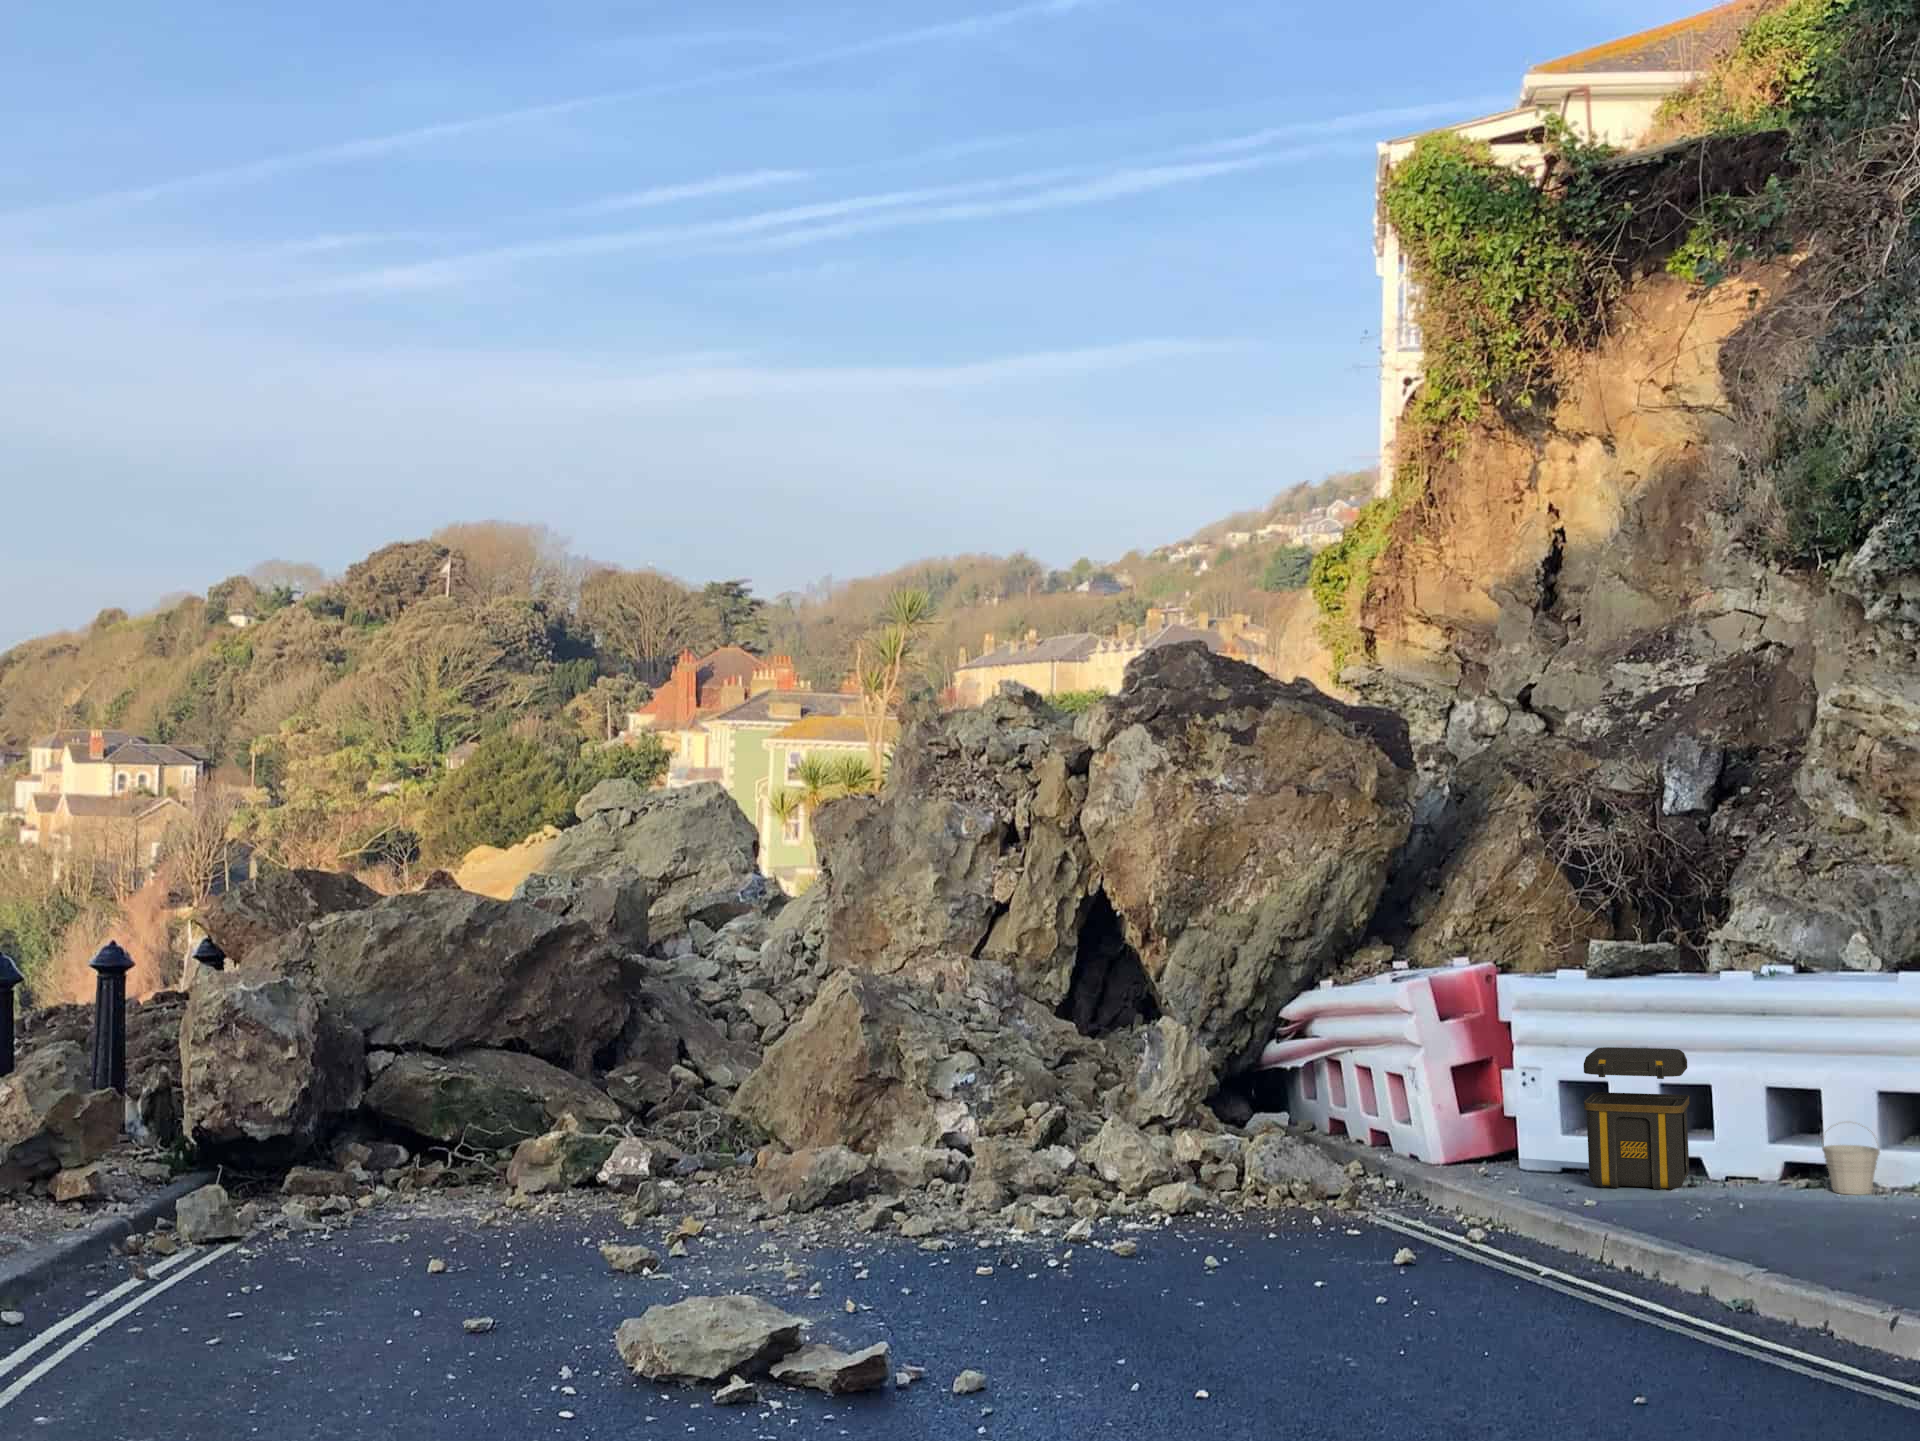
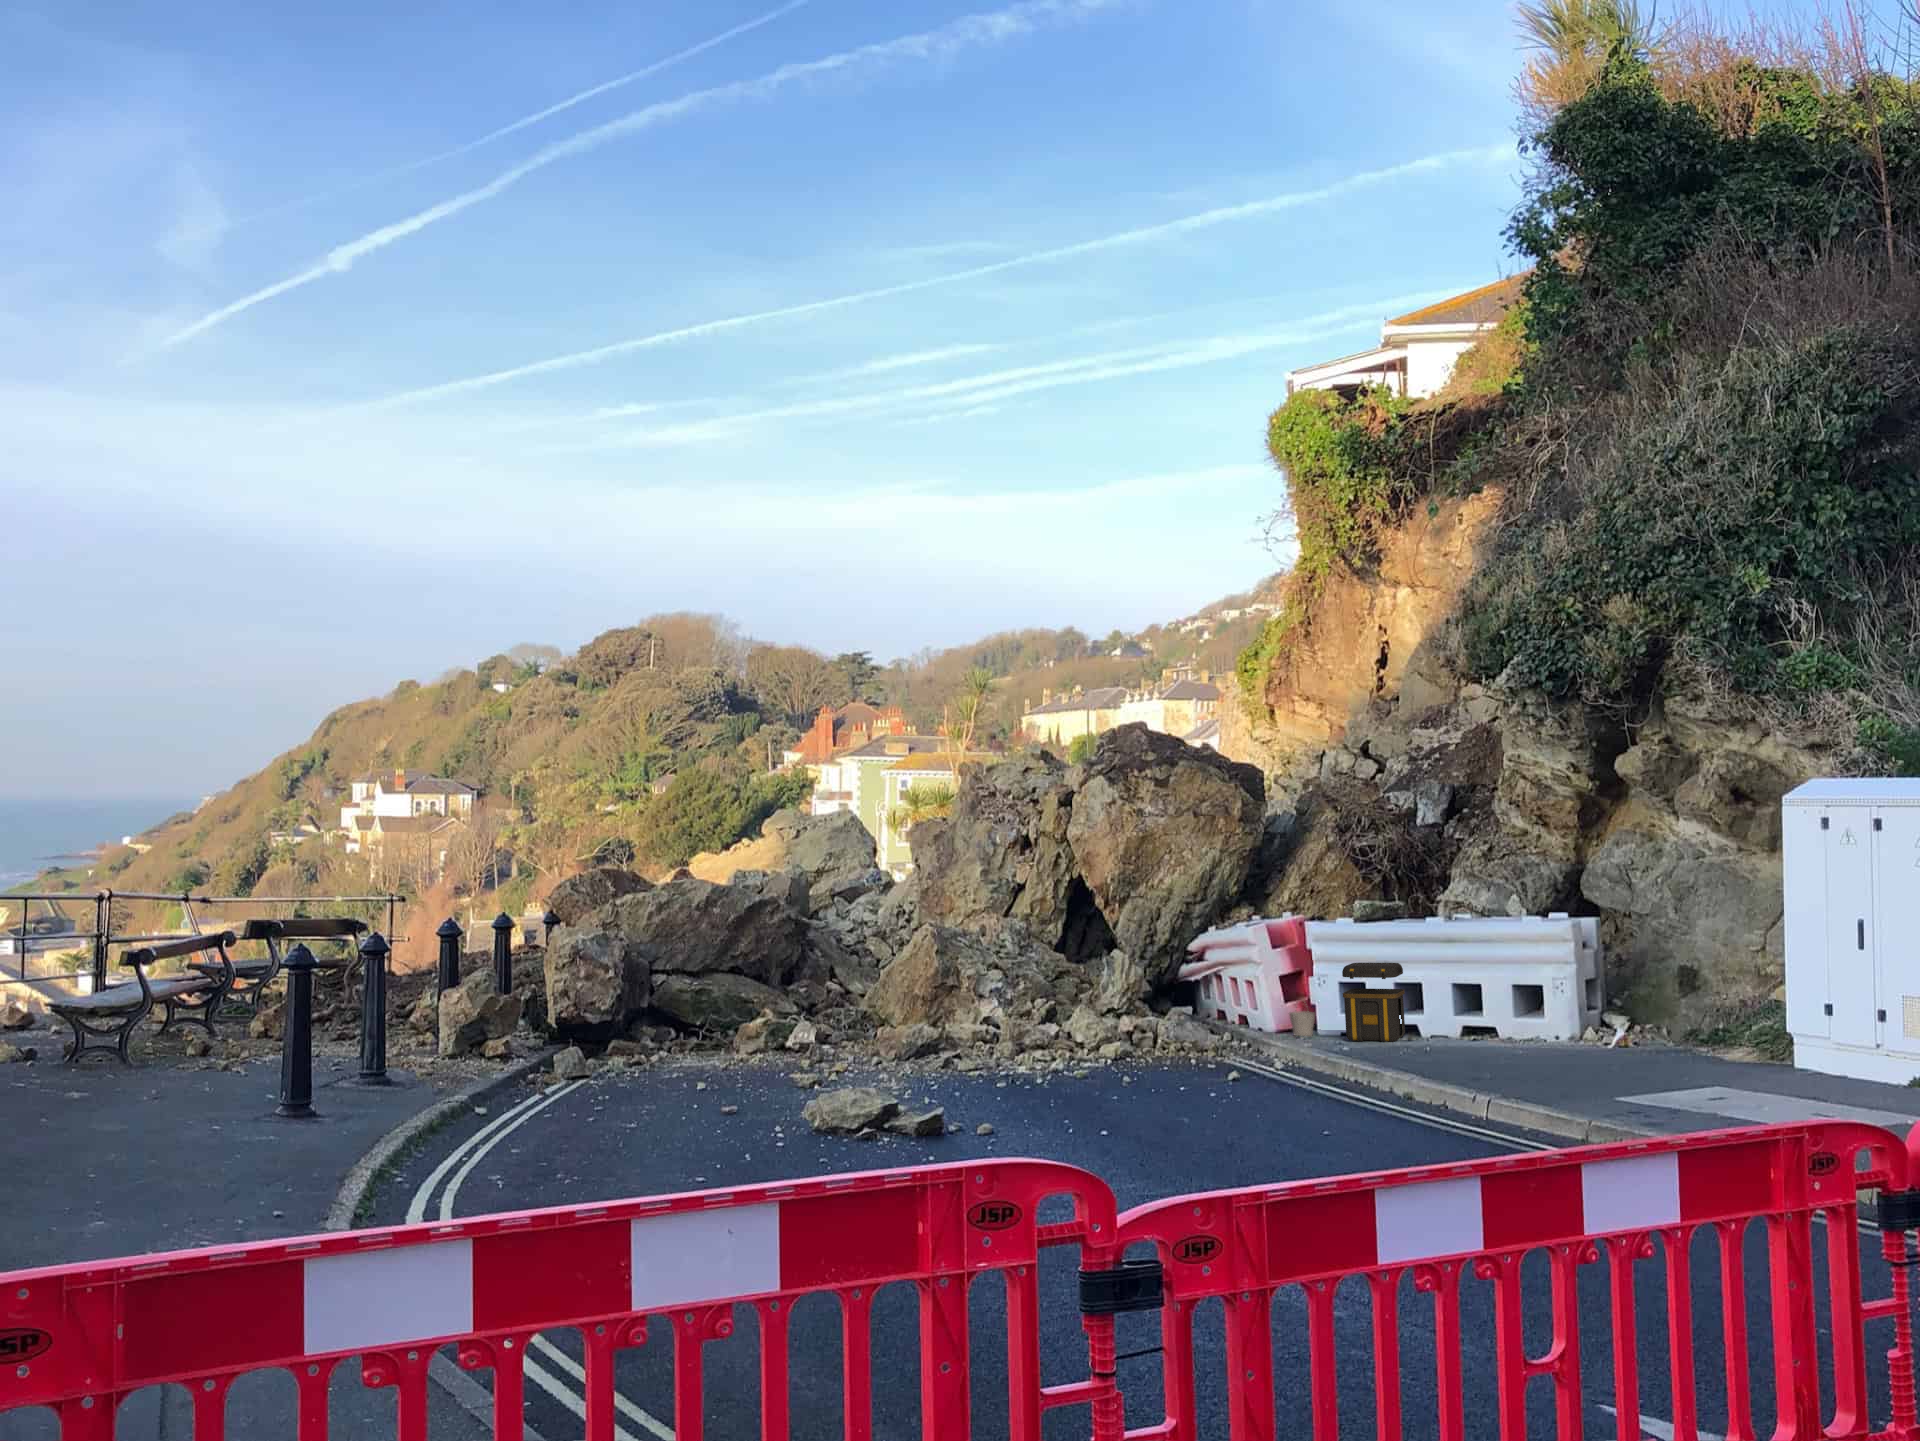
bucket: present [1822,1124,1880,1195] -> present [1289,1011,1315,1036]

